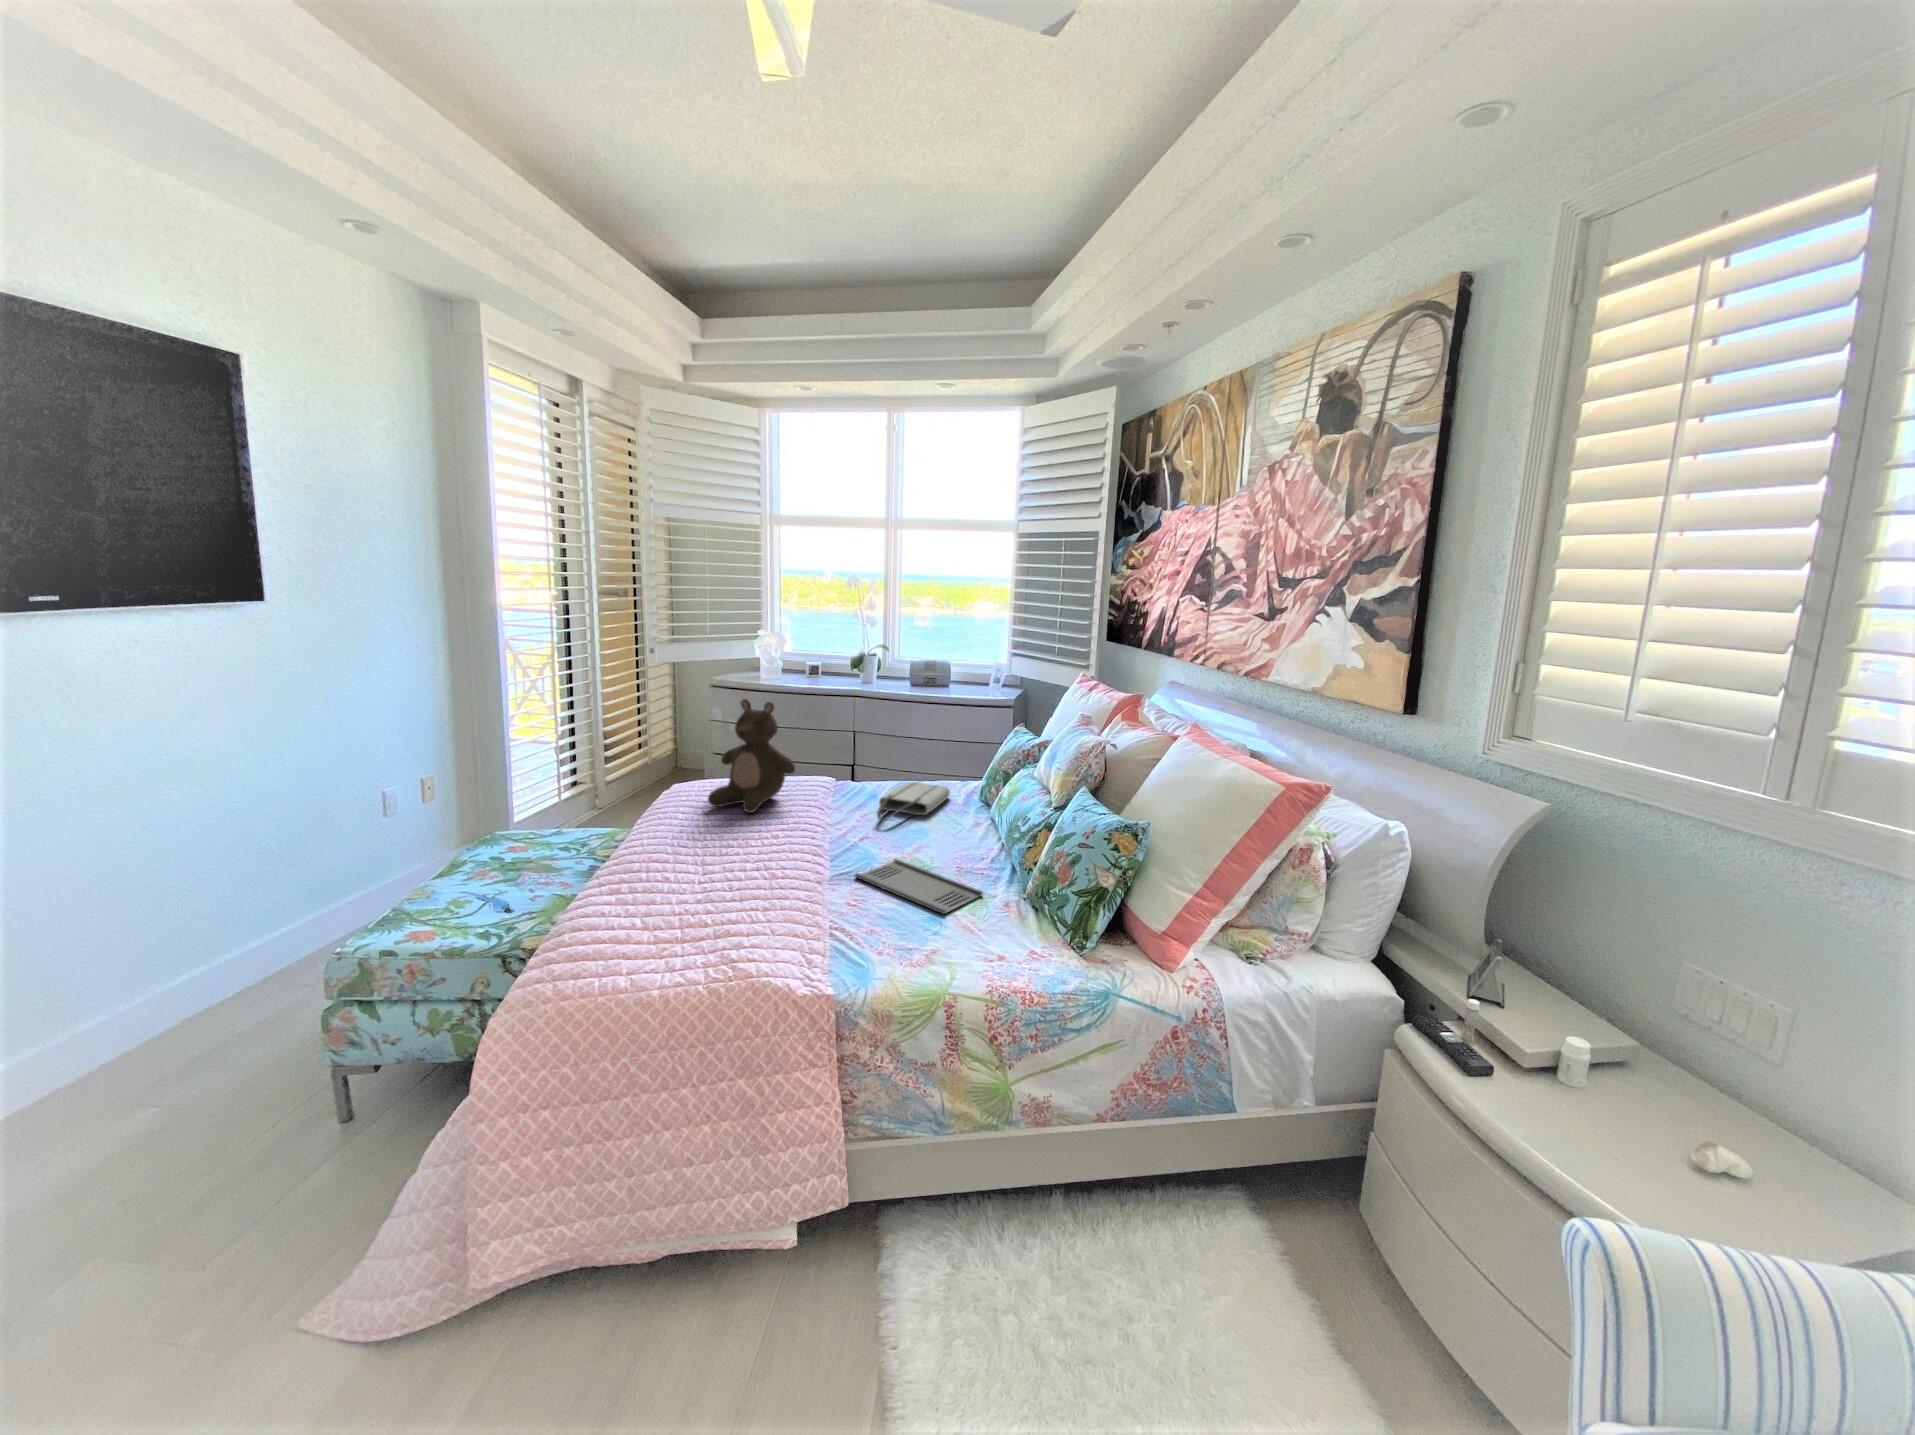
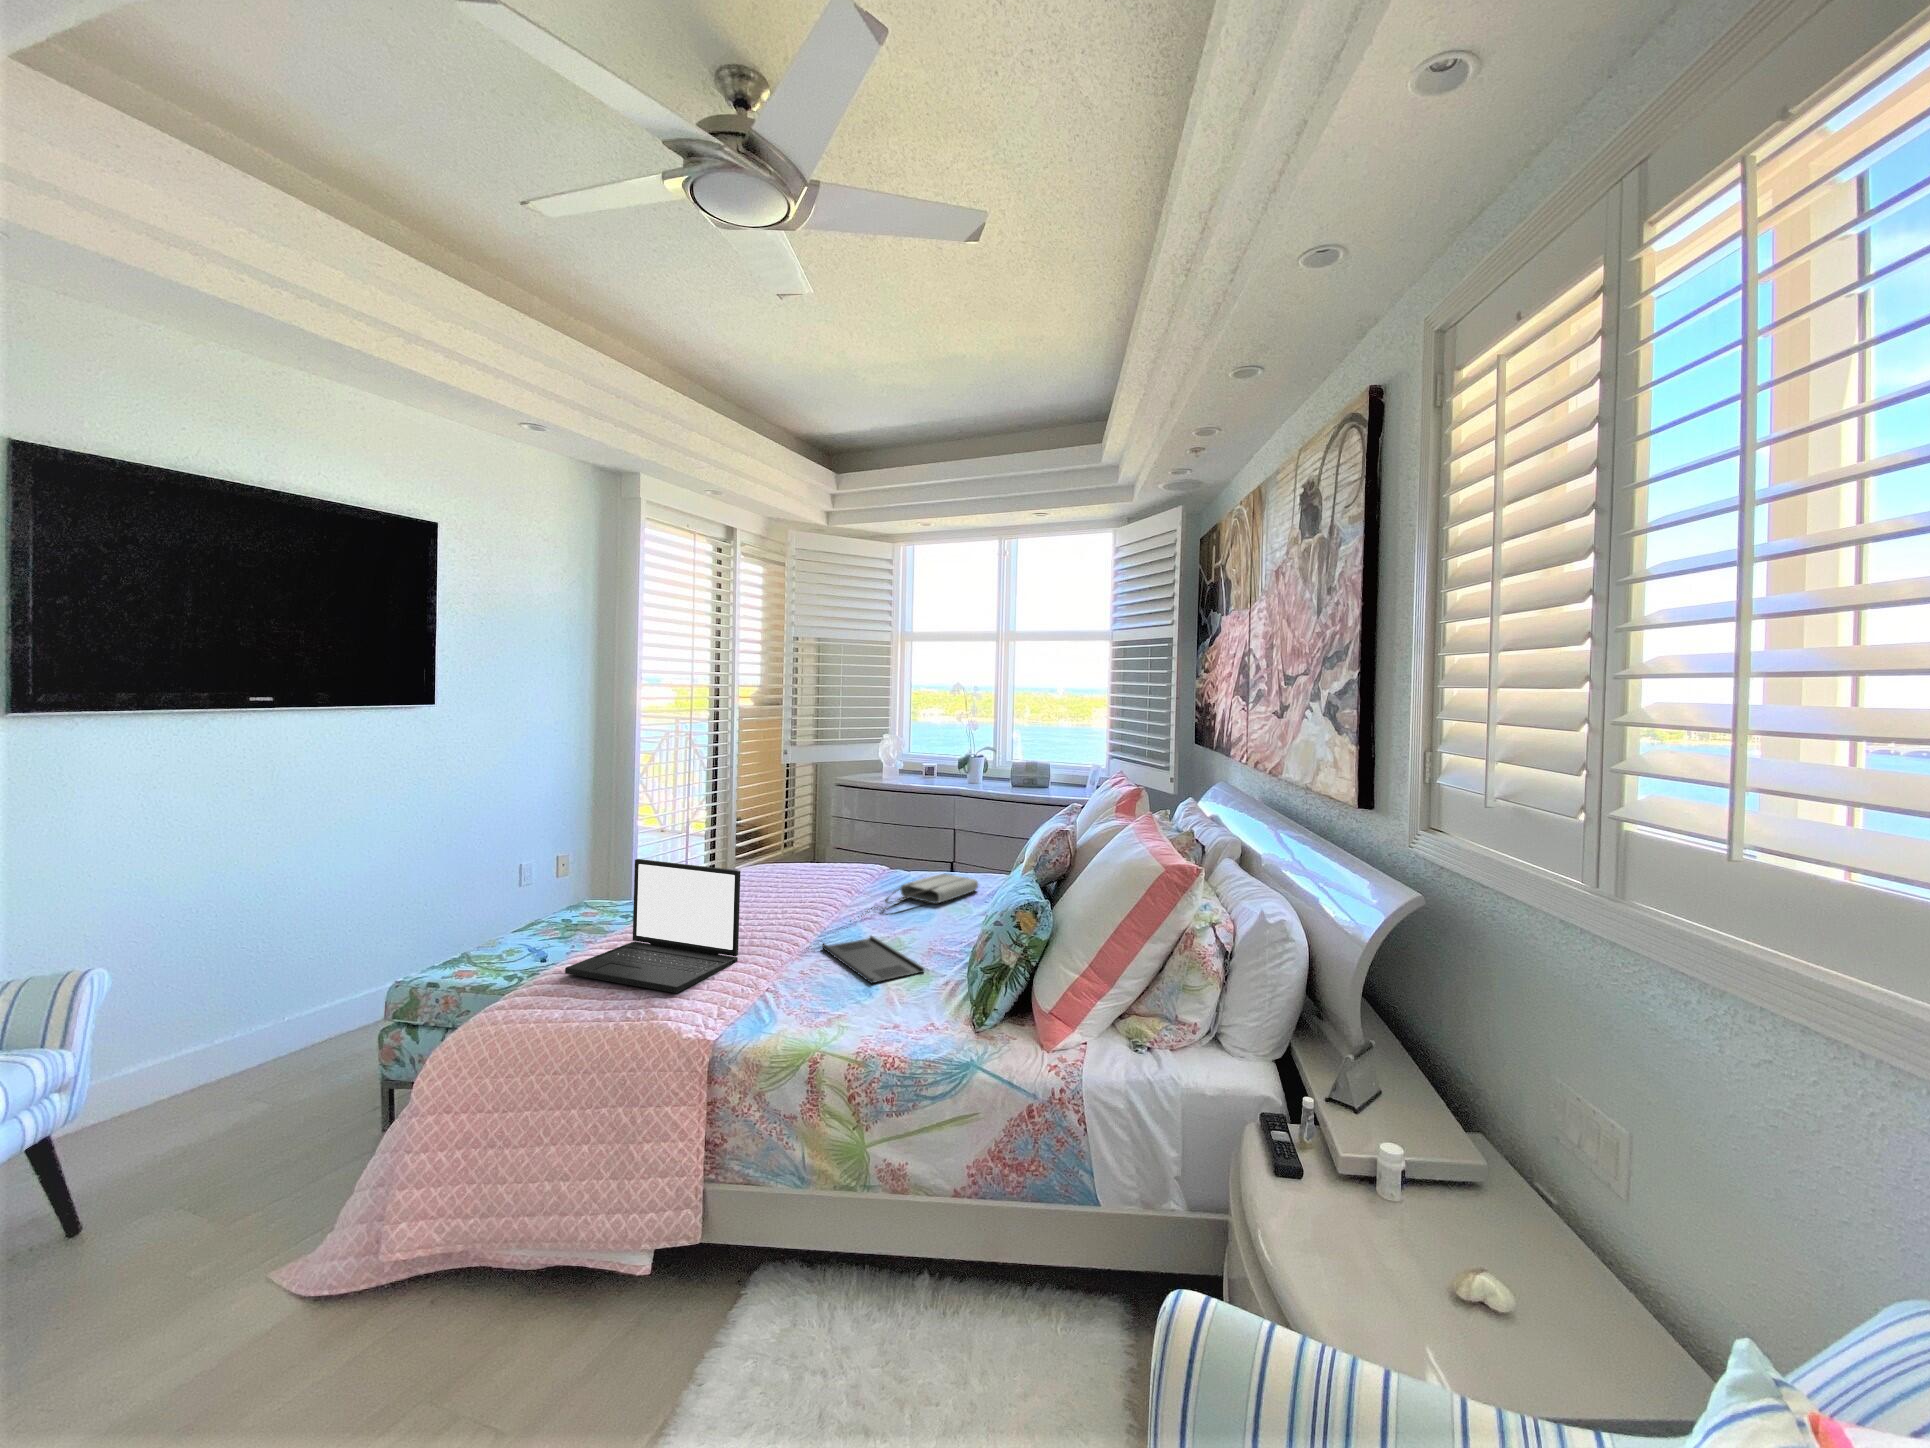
stuffed bear: present [708,699,795,813] -> none [743,787,822,890]
laptop: none [600,800,788,951] -> present [565,859,740,993]

